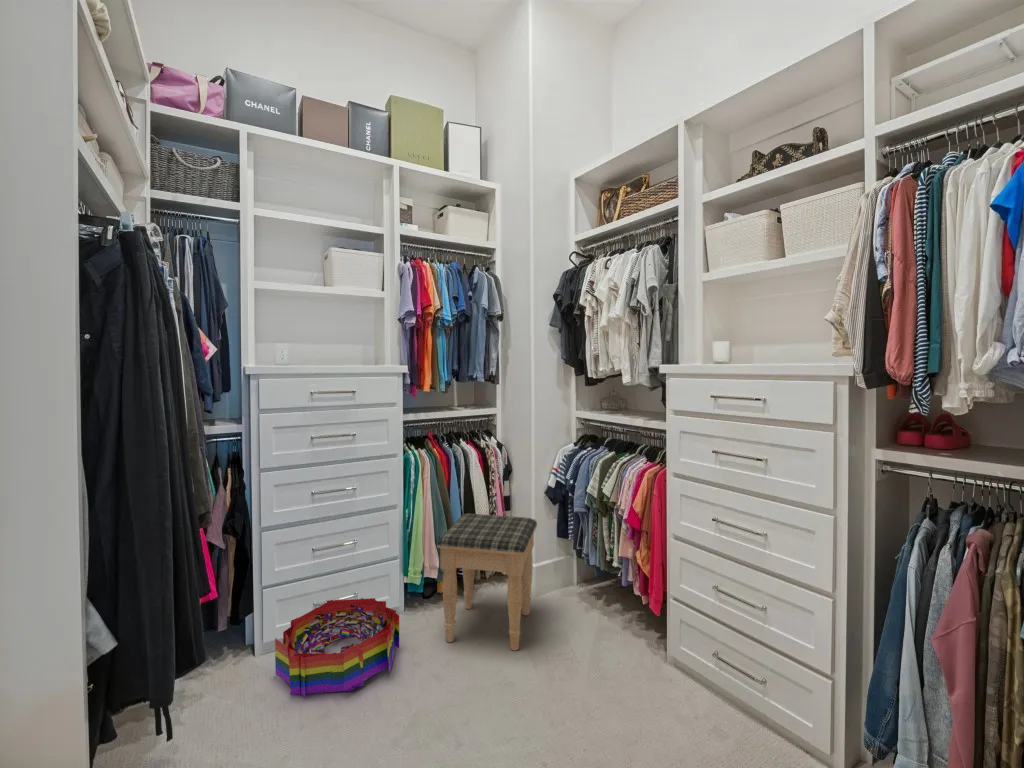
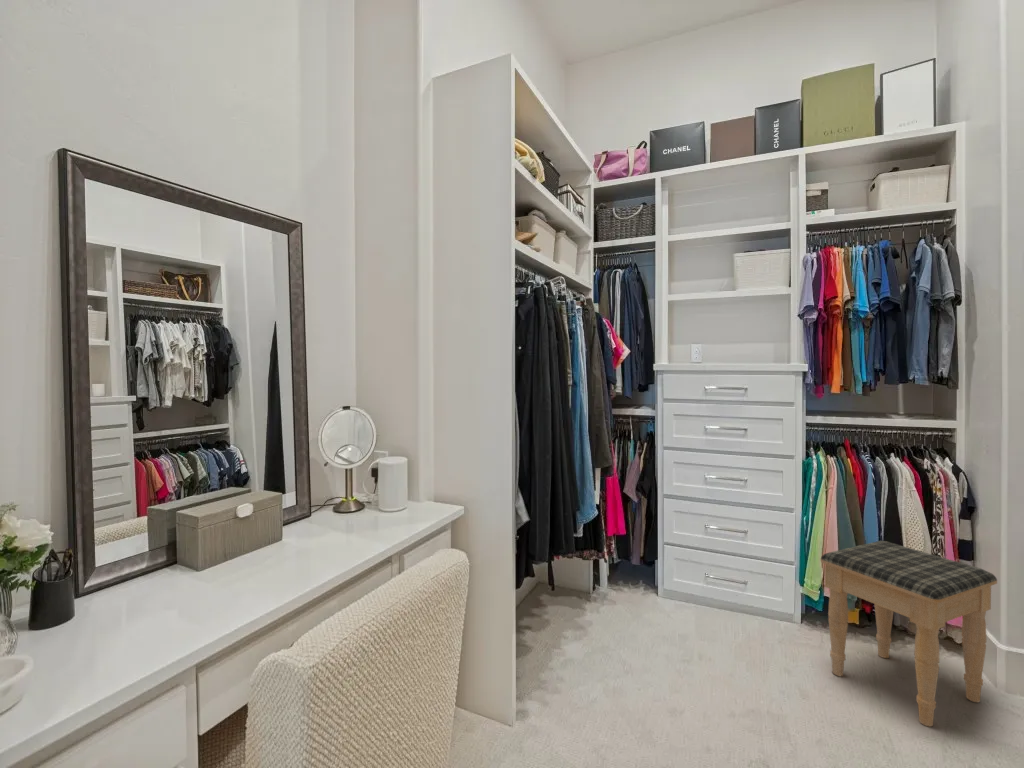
storage bin: present [275,598,399,696] -> none [660,581,773,669]

